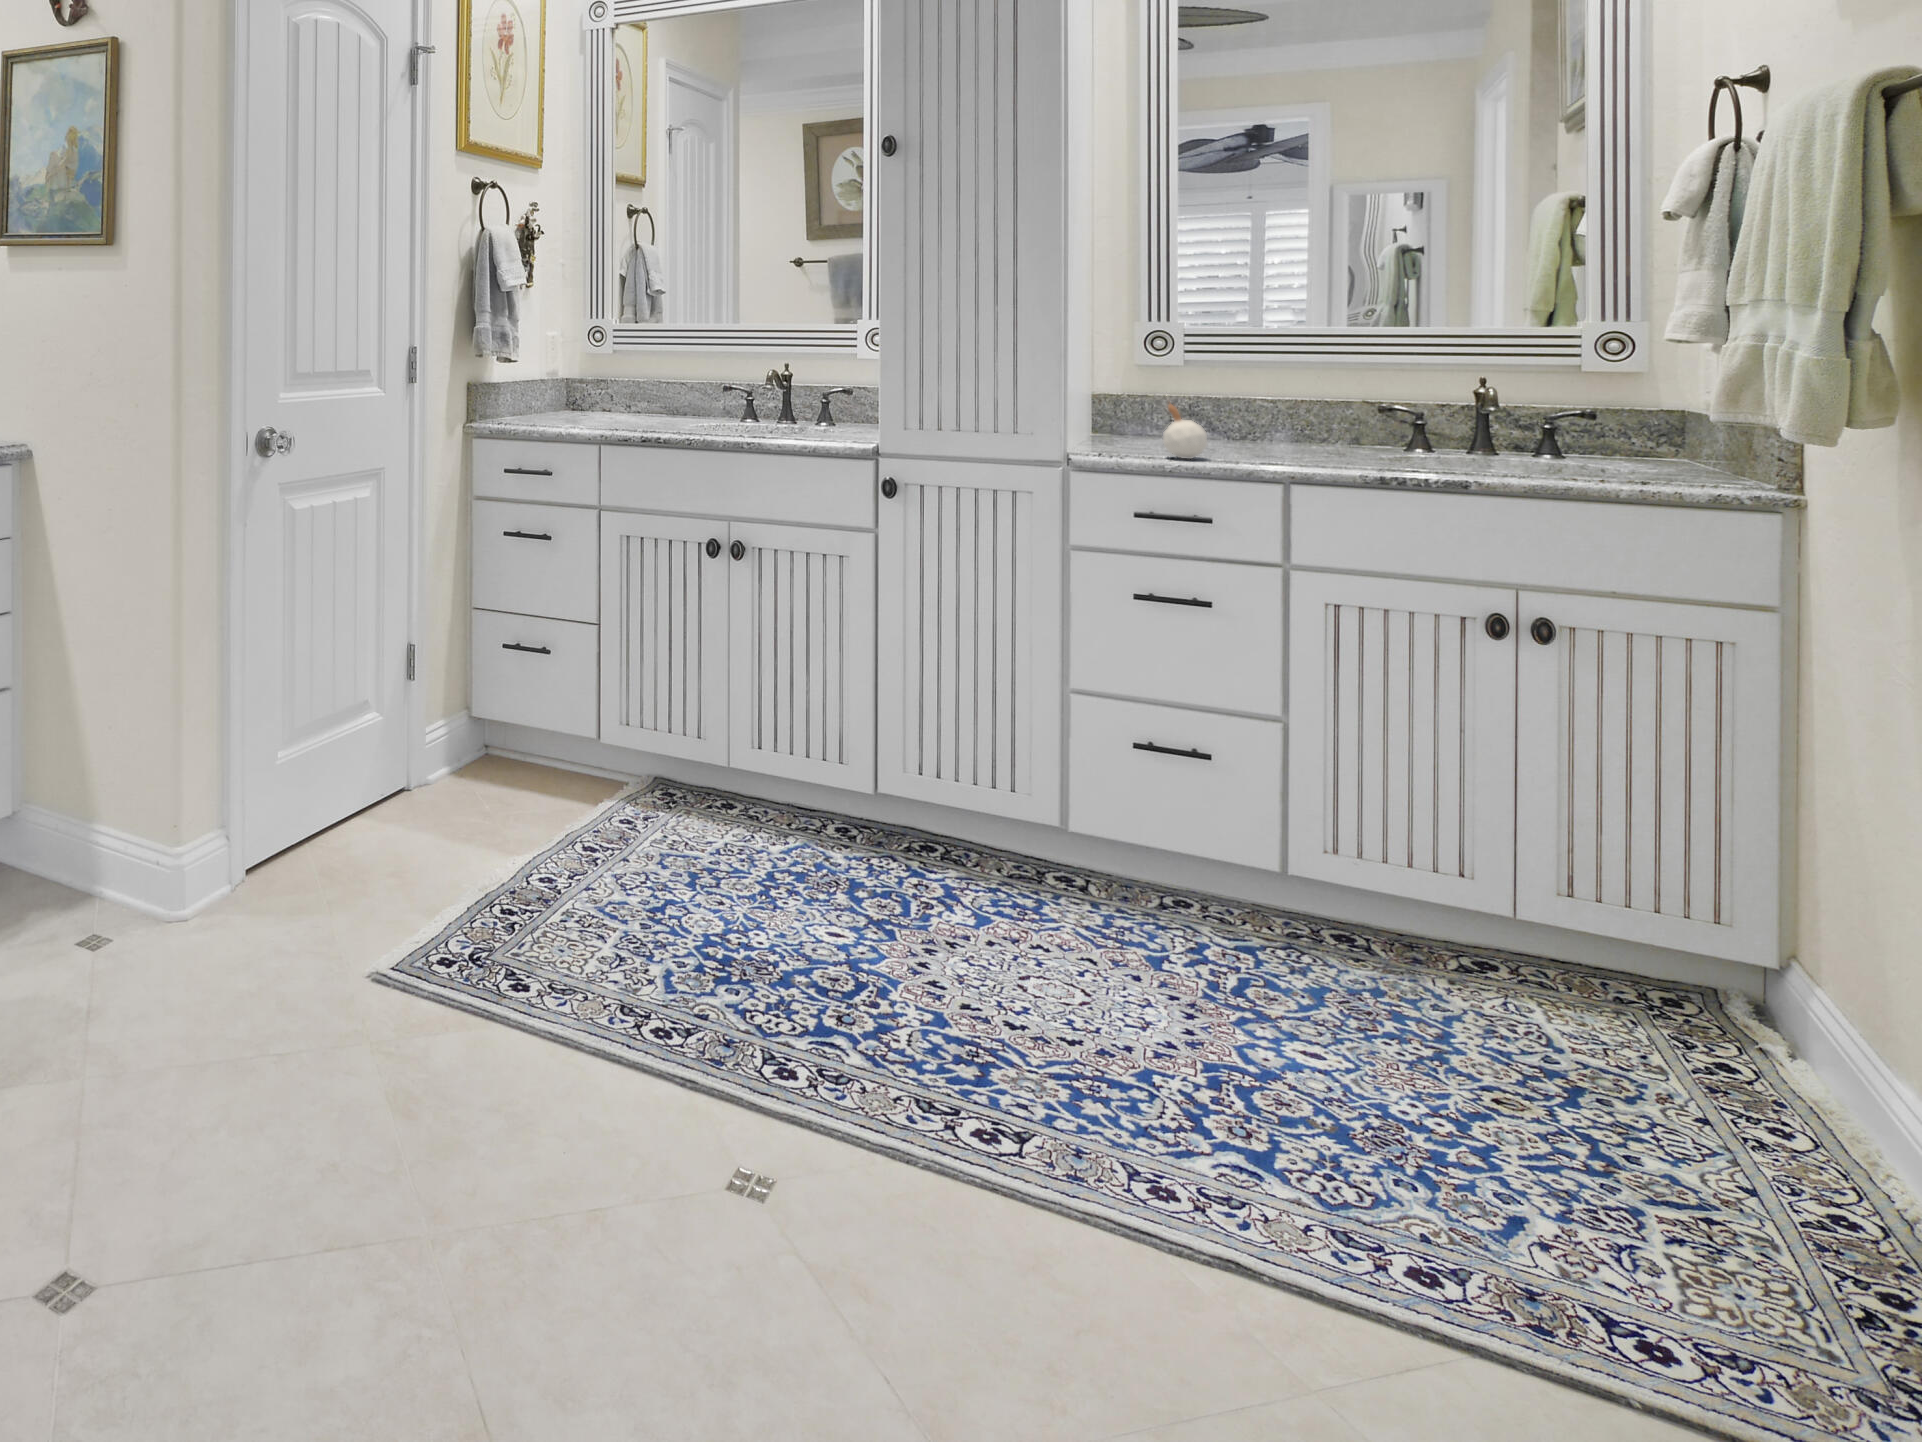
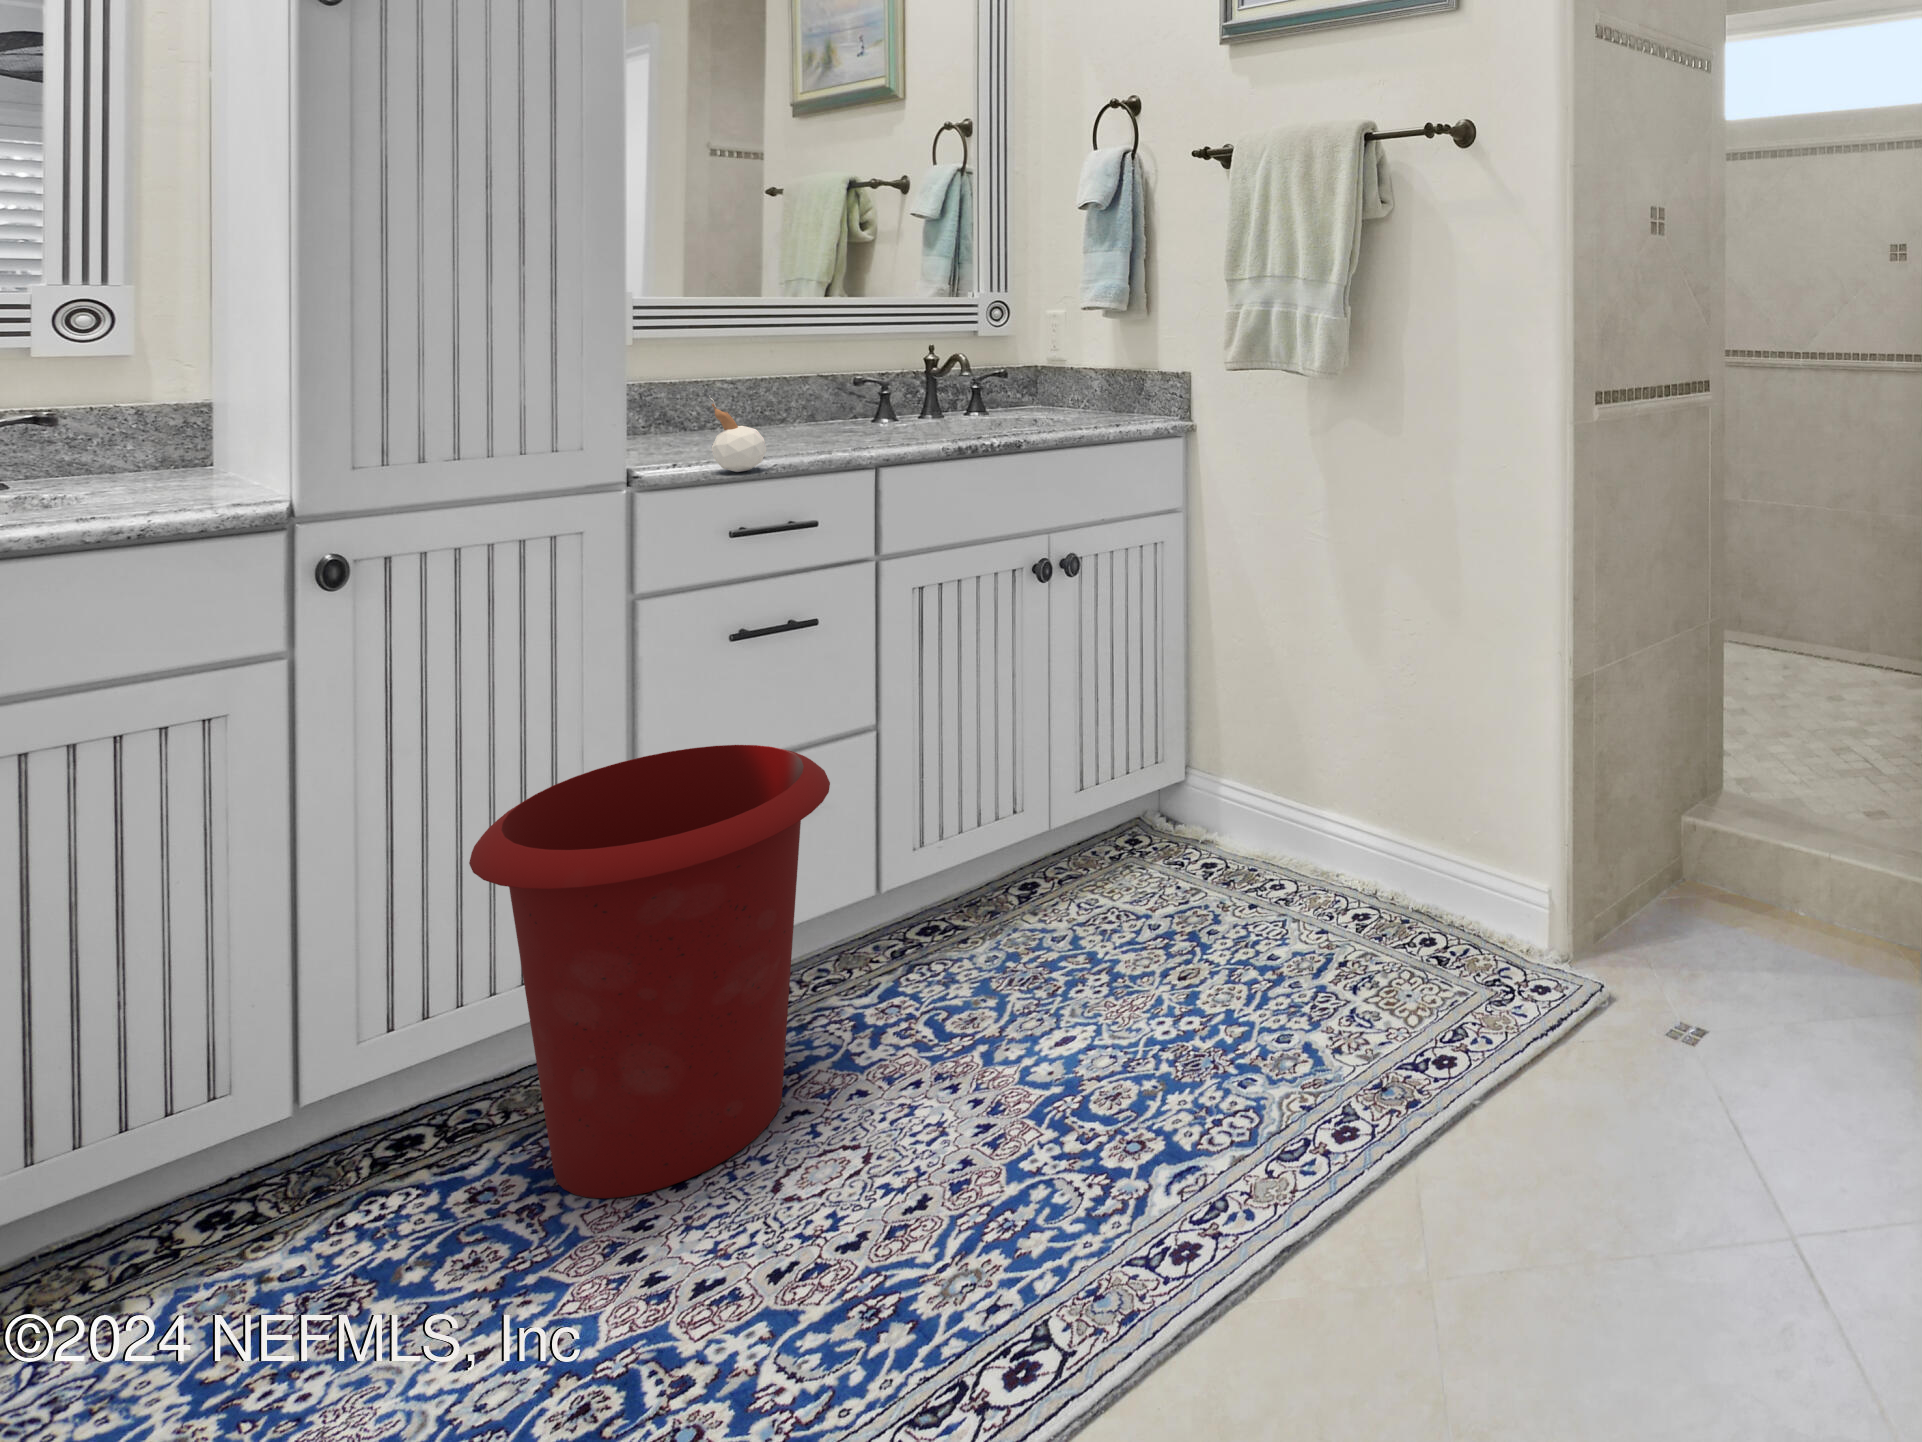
waste bin: none [907,649,1144,955] -> present [469,745,830,1198]

